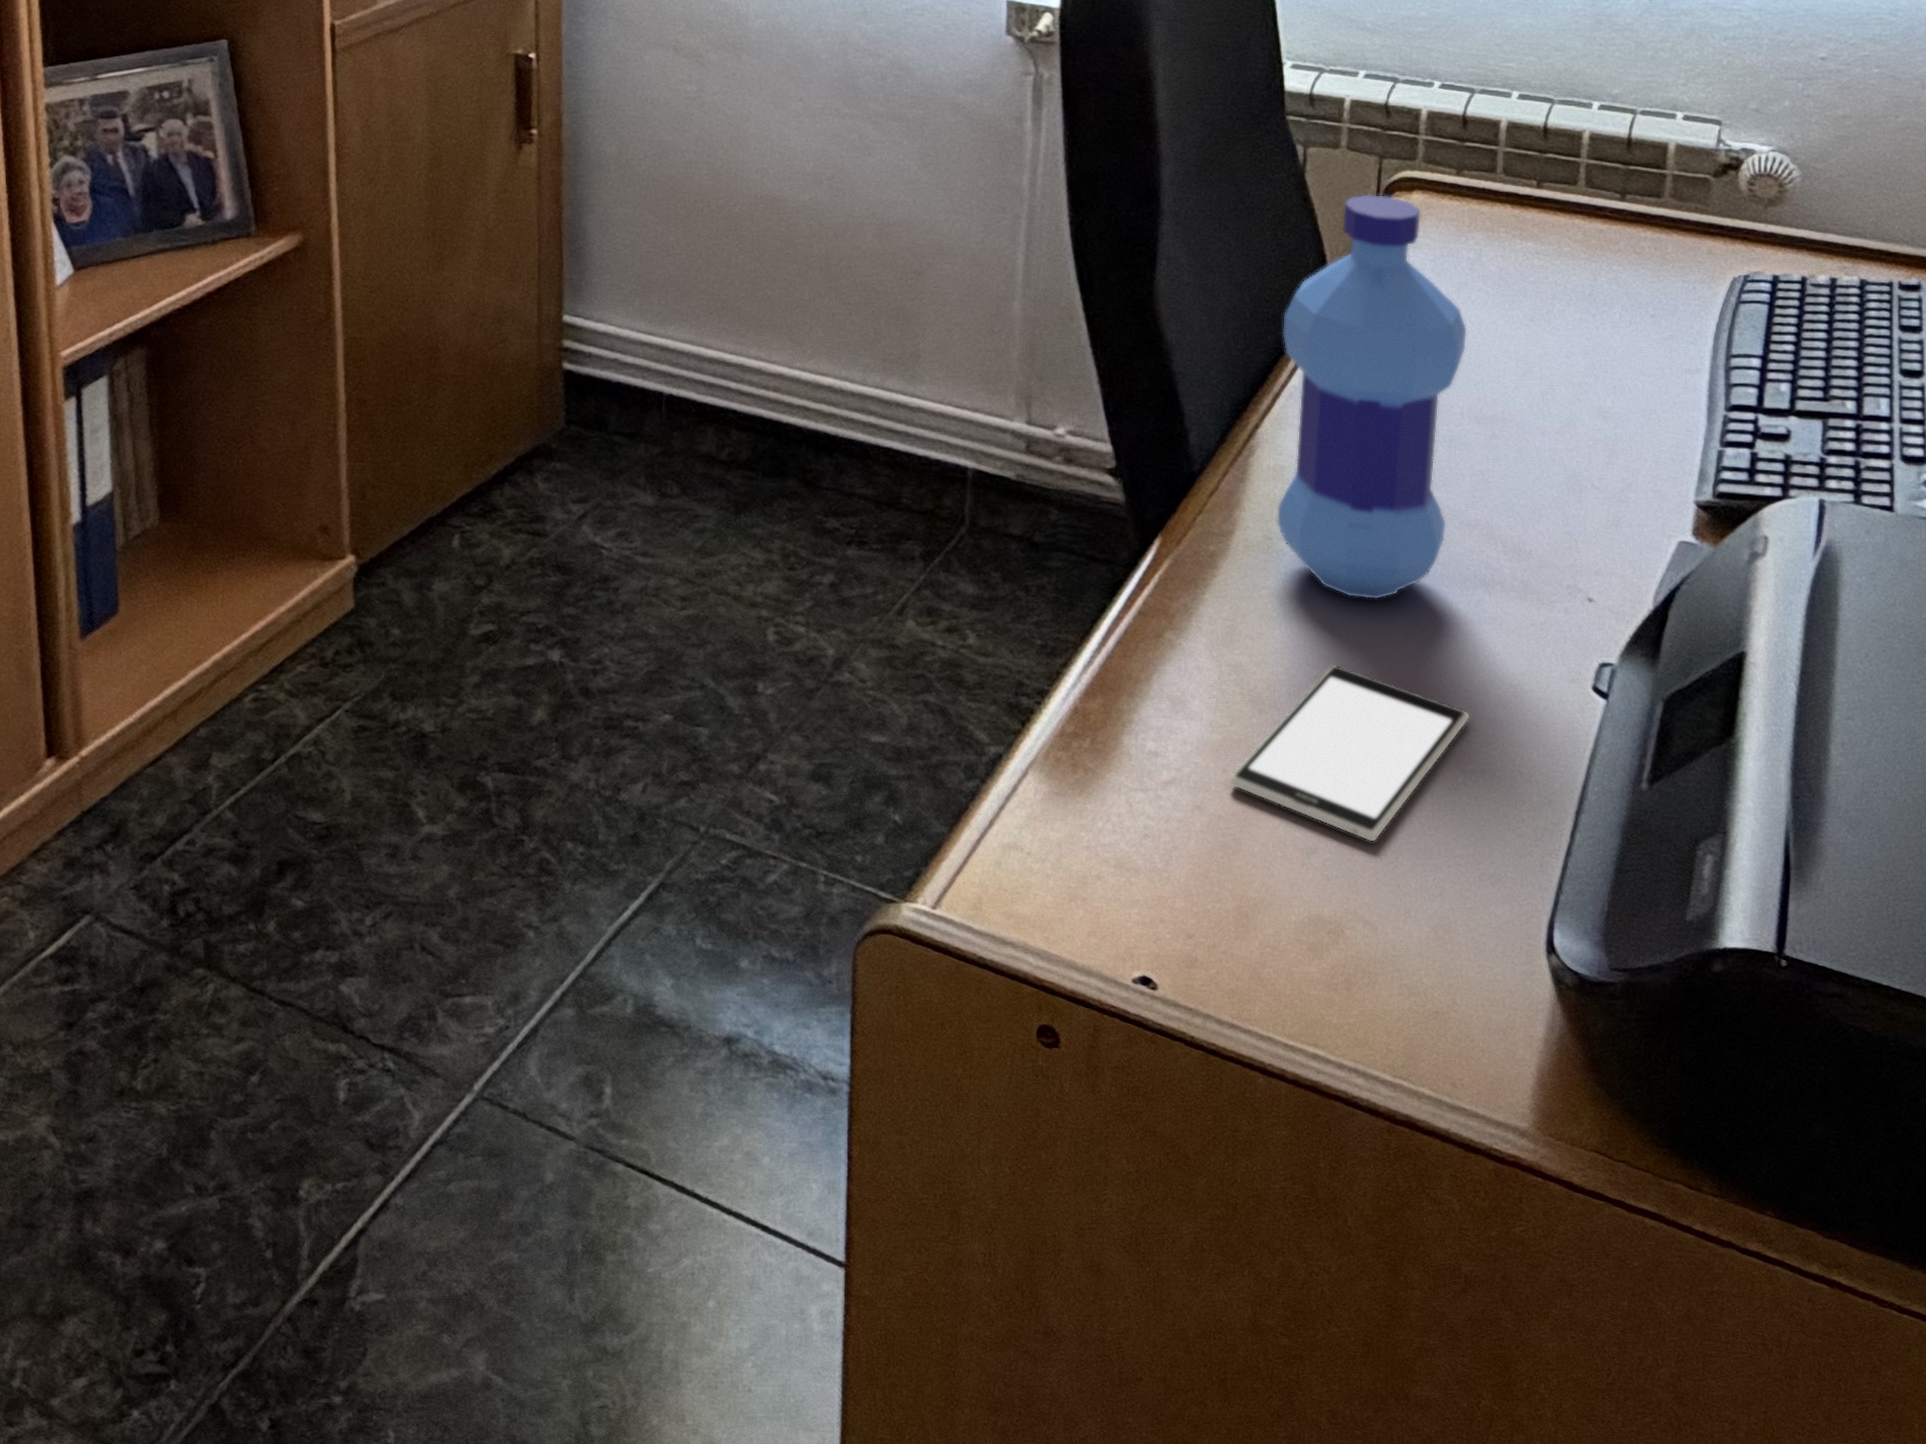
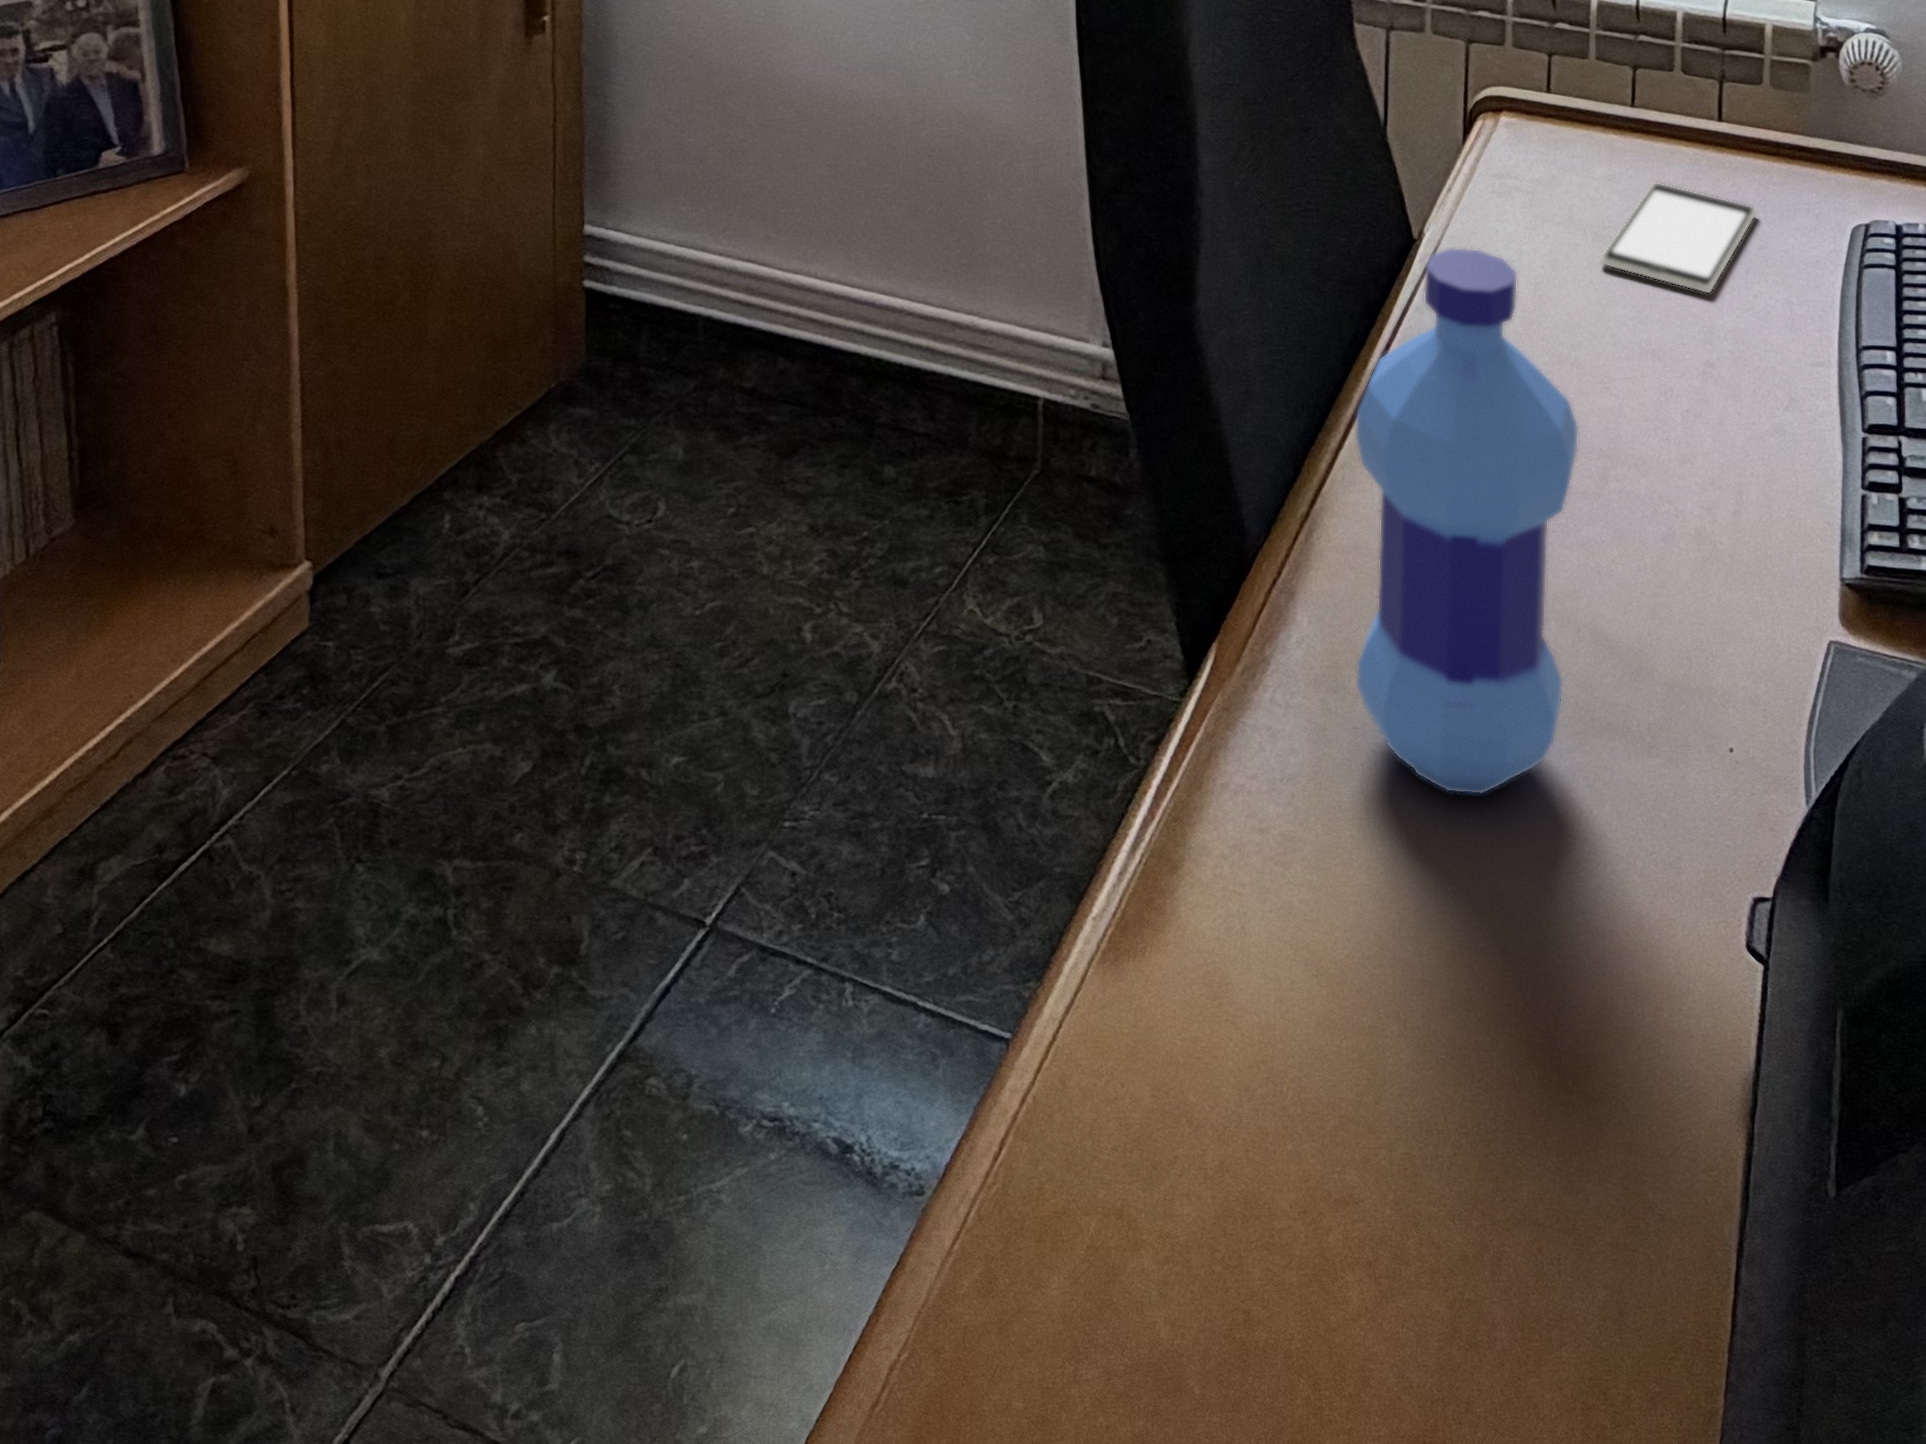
smartphone: present [1230,666,1468,841] -> present [1601,184,1757,292]

